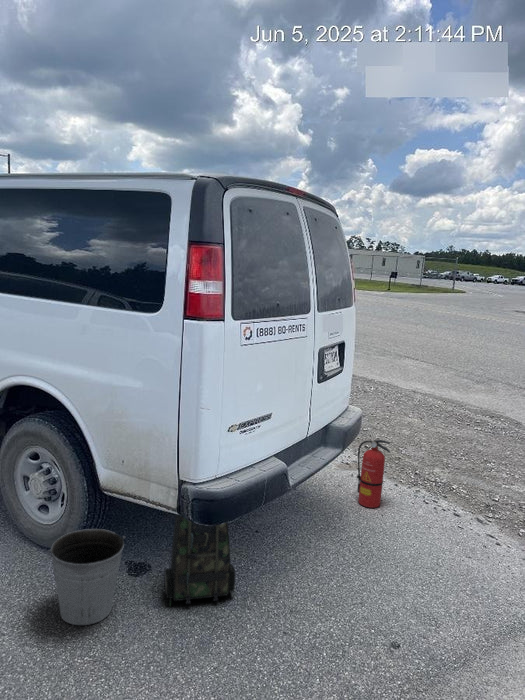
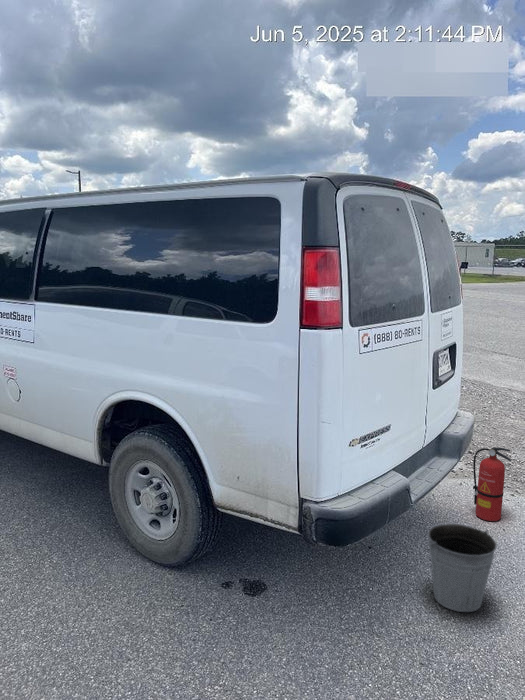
backpack: present [164,515,235,605] -> none [285,513,360,630]
bucket: present [48,529,125,625] -> present [425,524,497,612]

